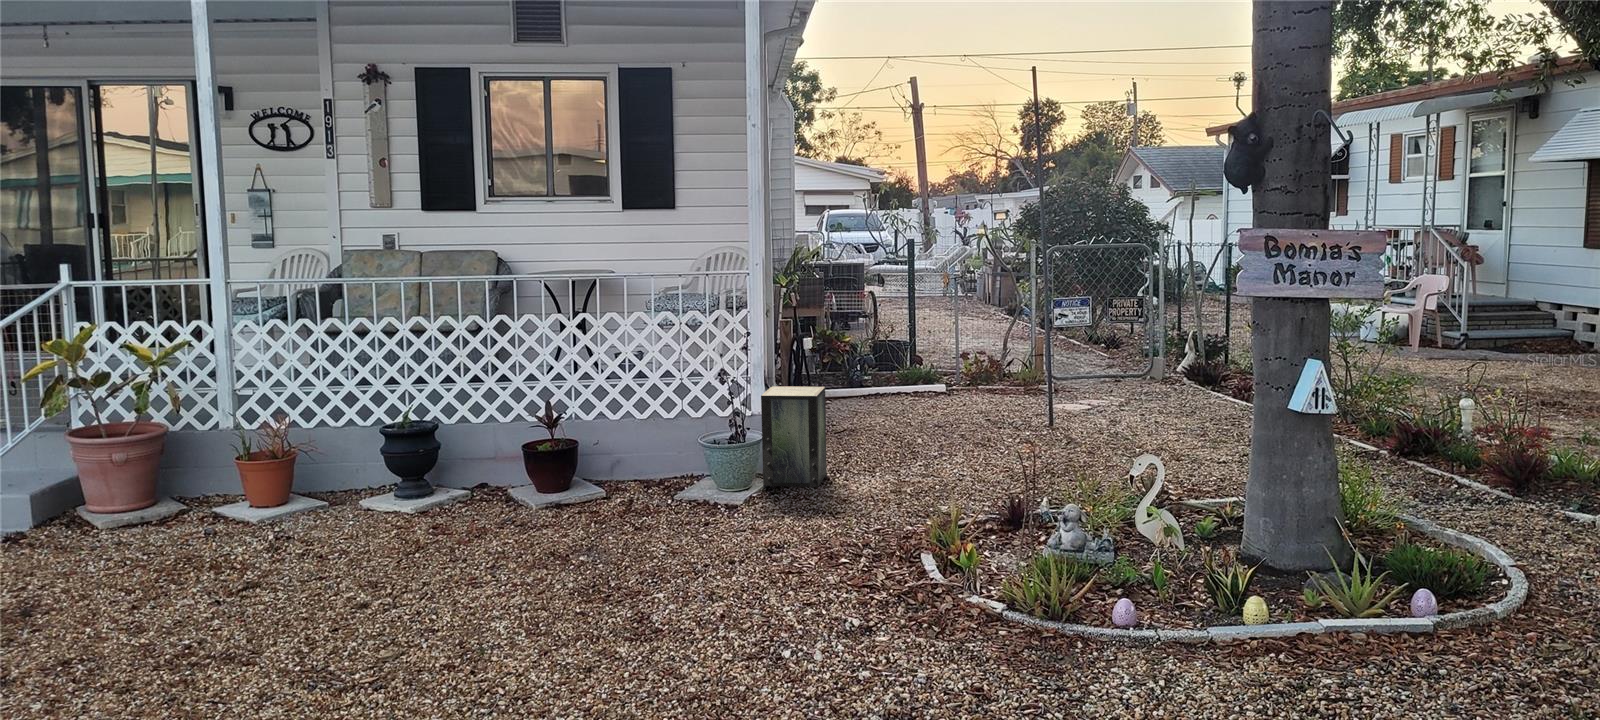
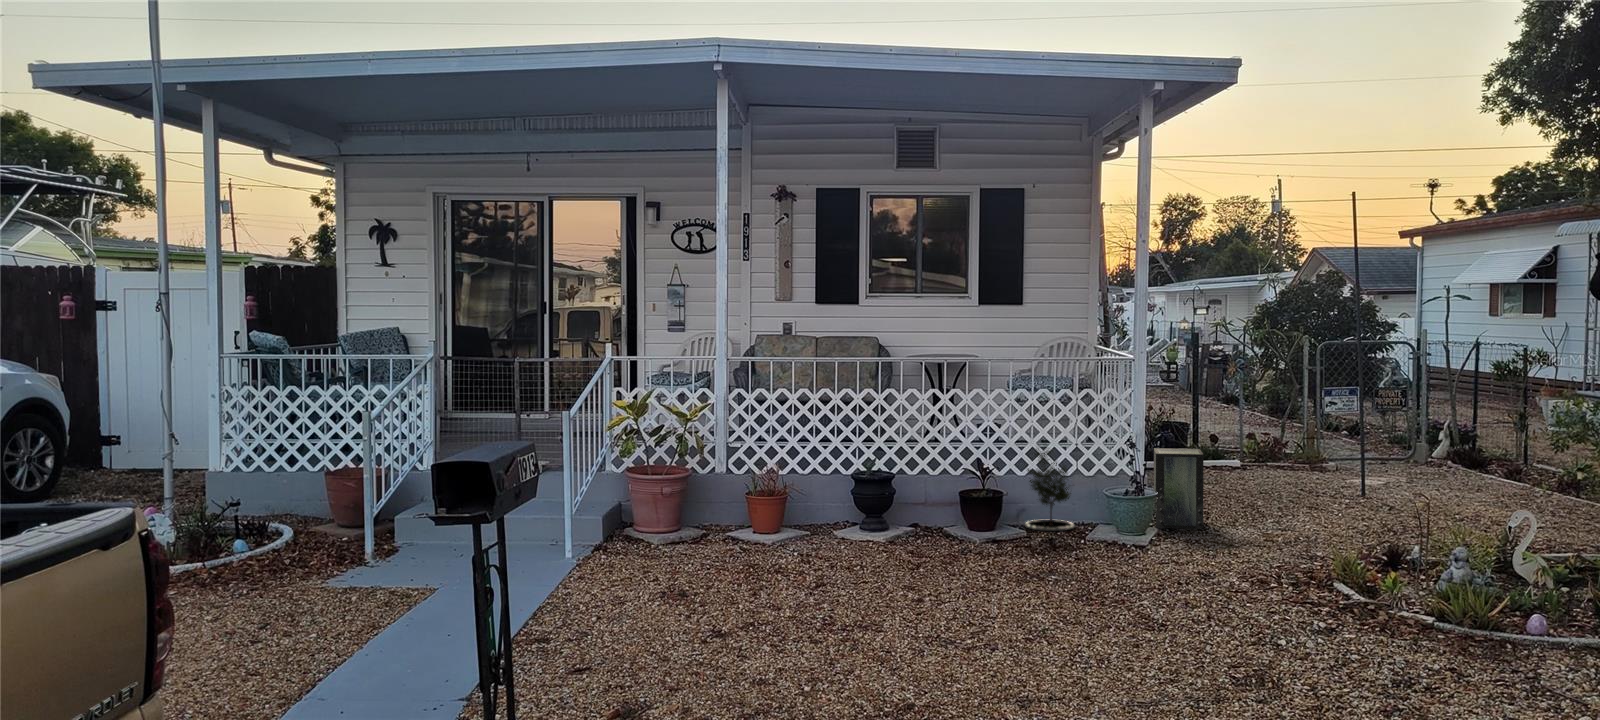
potted tree: none [600,380,669,494] -> present [1025,444,1074,531]

